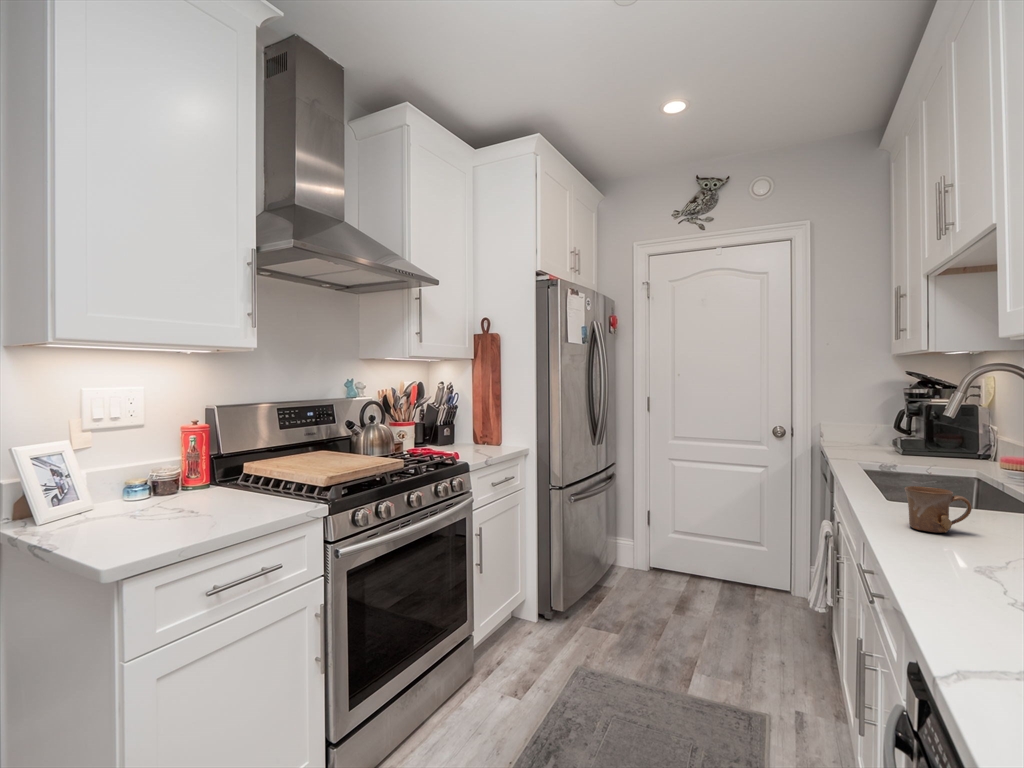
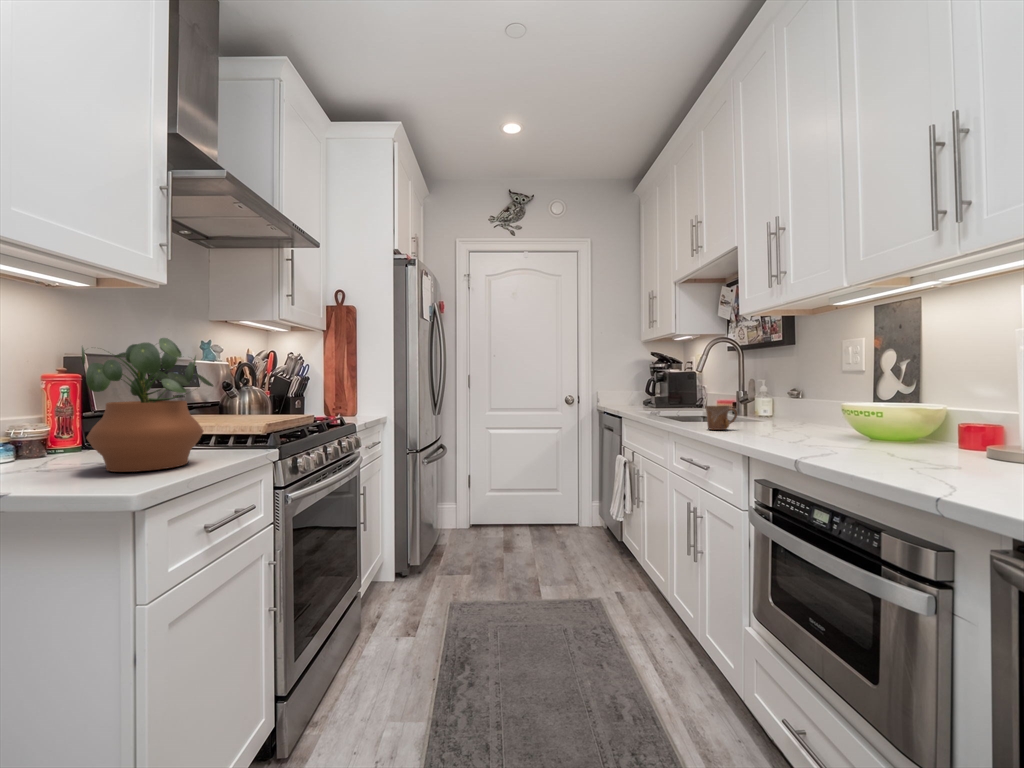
potted plant: none [141,409,254,528] -> present [82,338,213,472]

